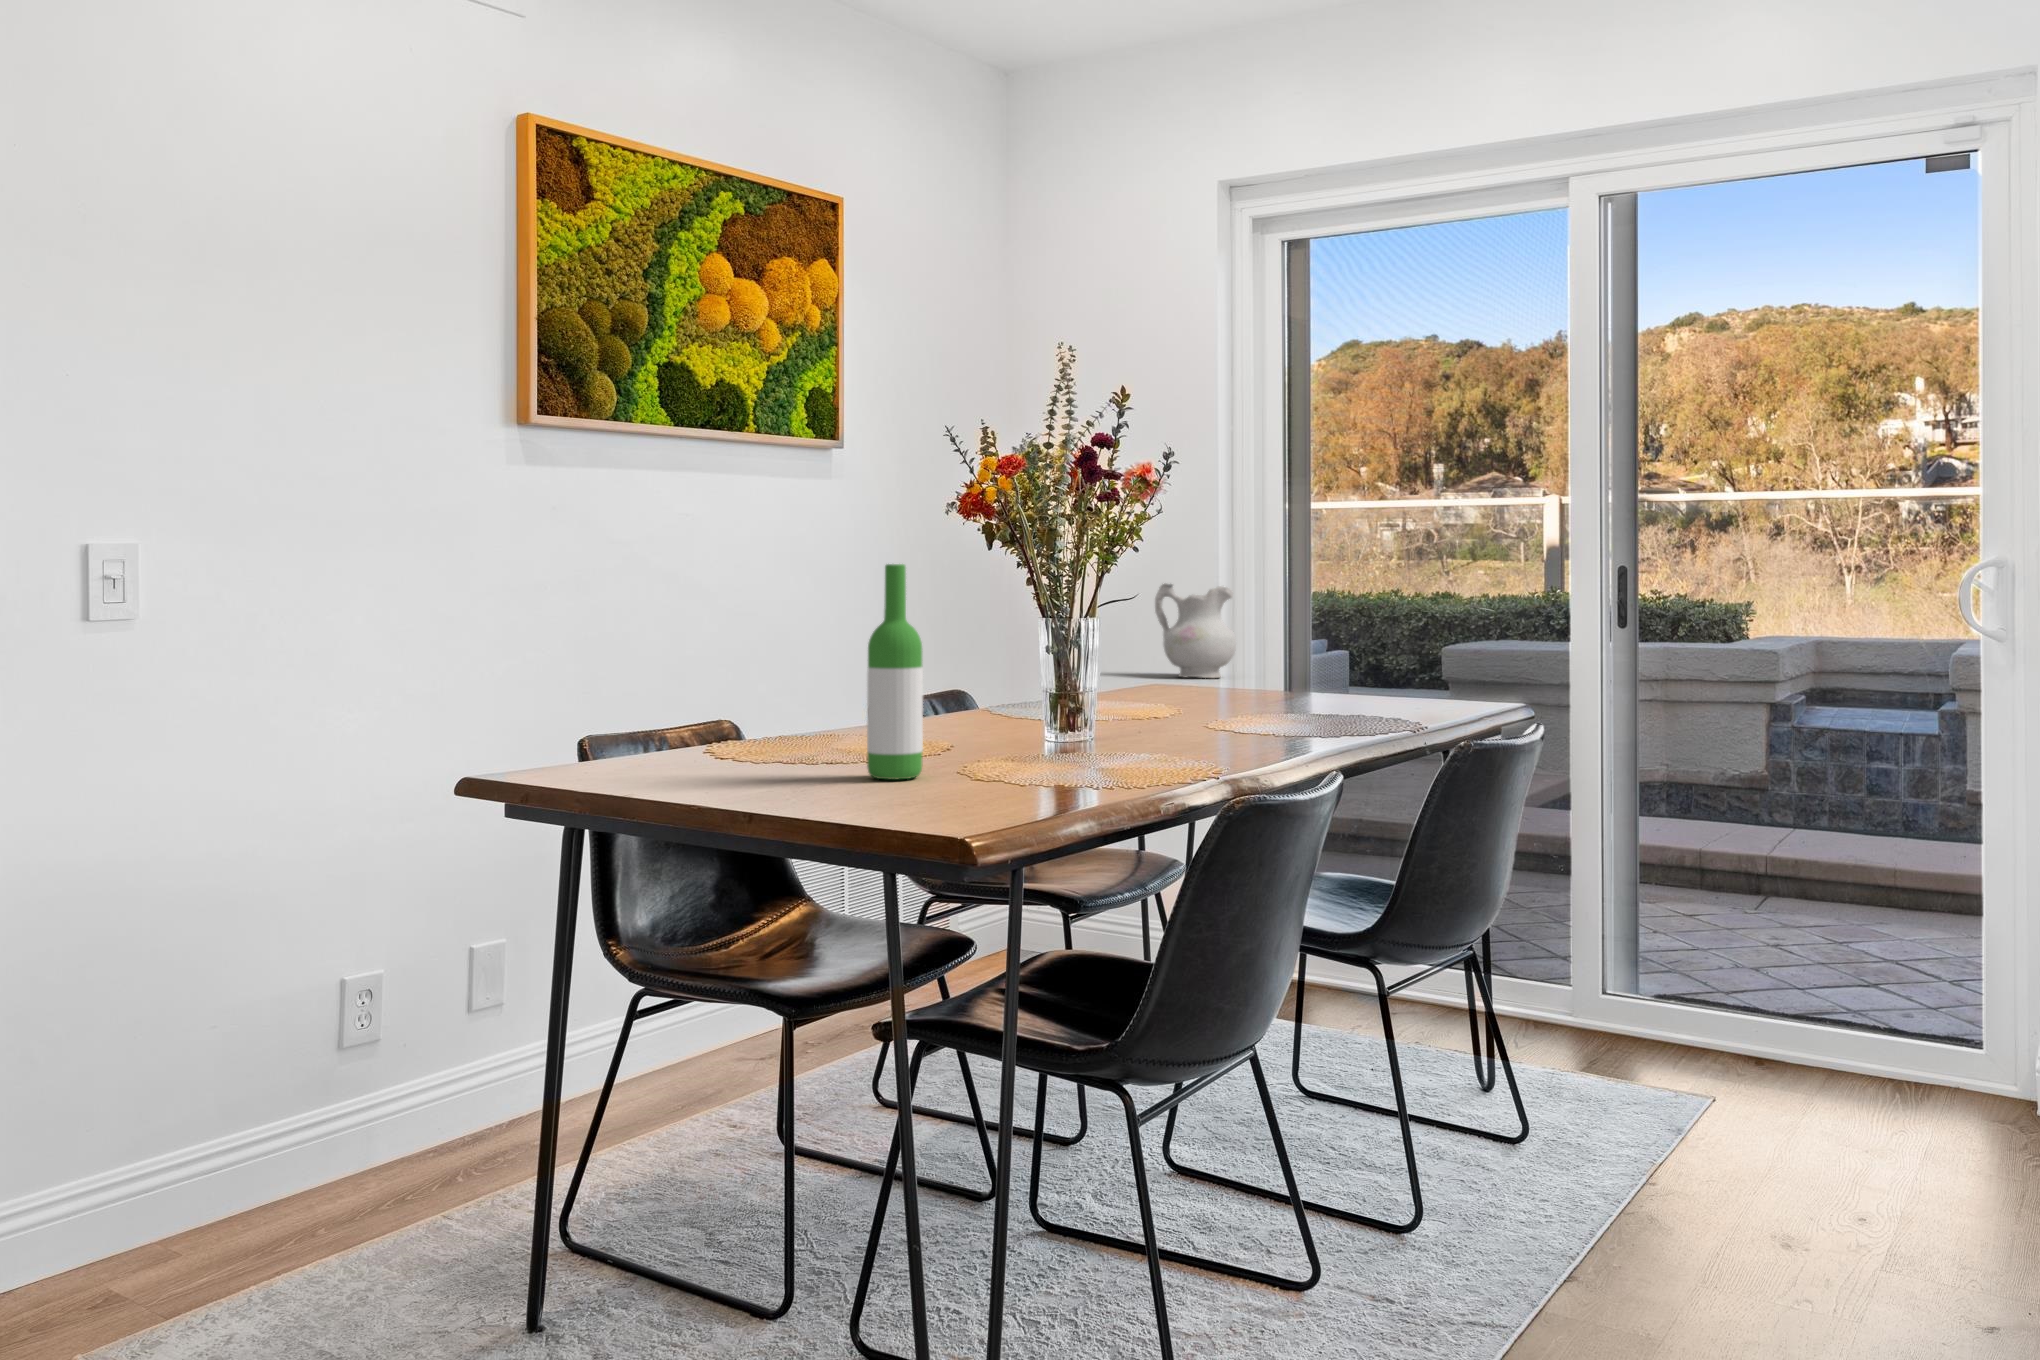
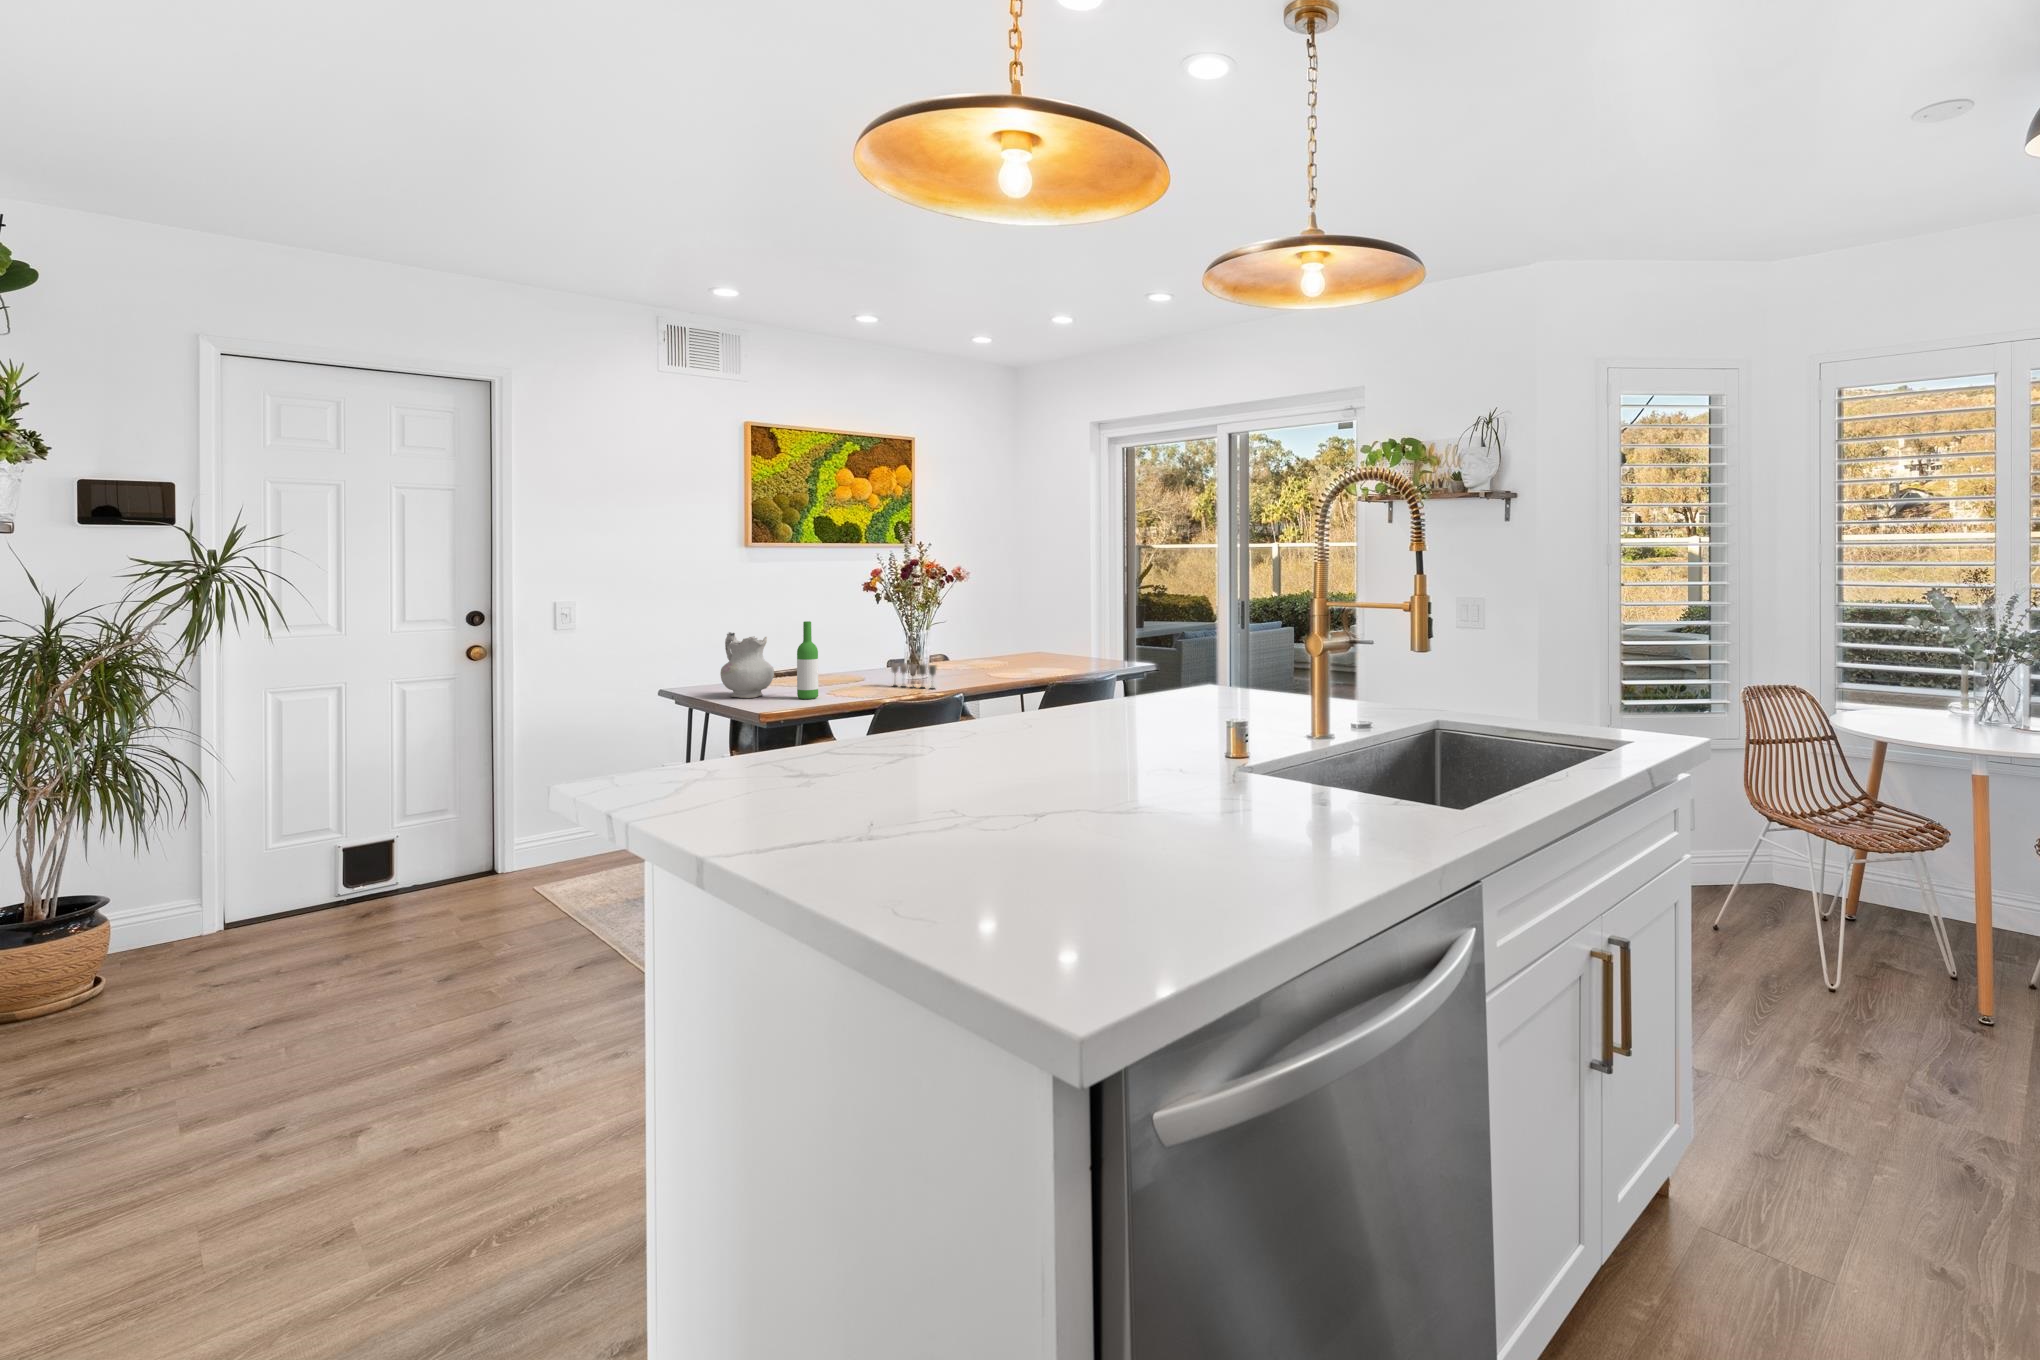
ceramic pitcher: present [1155,583,1236,678] -> present [720,632,774,698]
wine glass: none [1013,684,1144,747] -> present [891,663,936,688]

